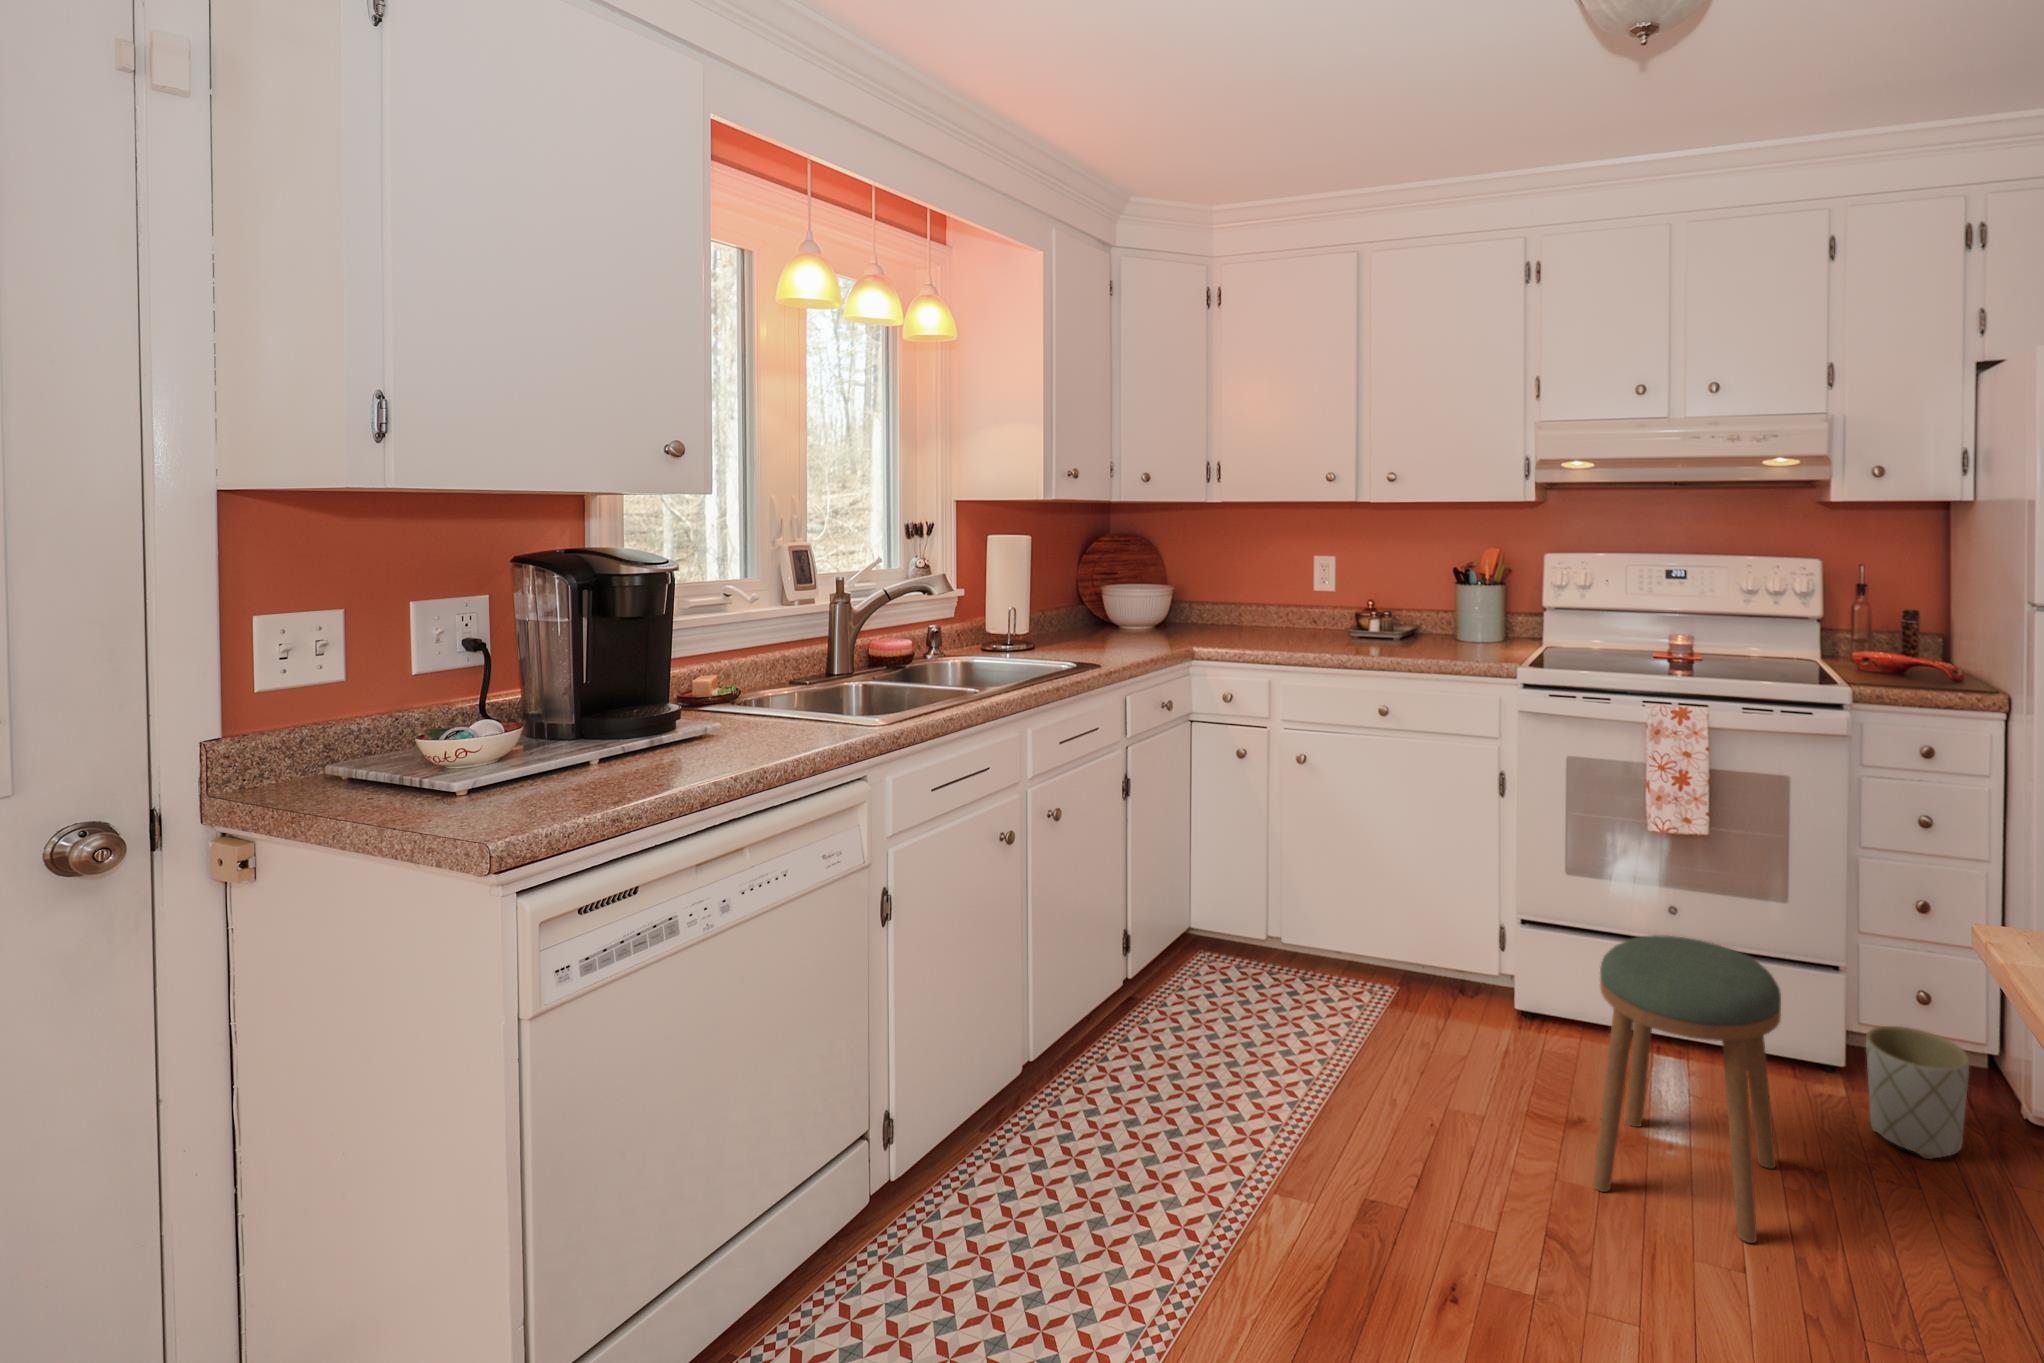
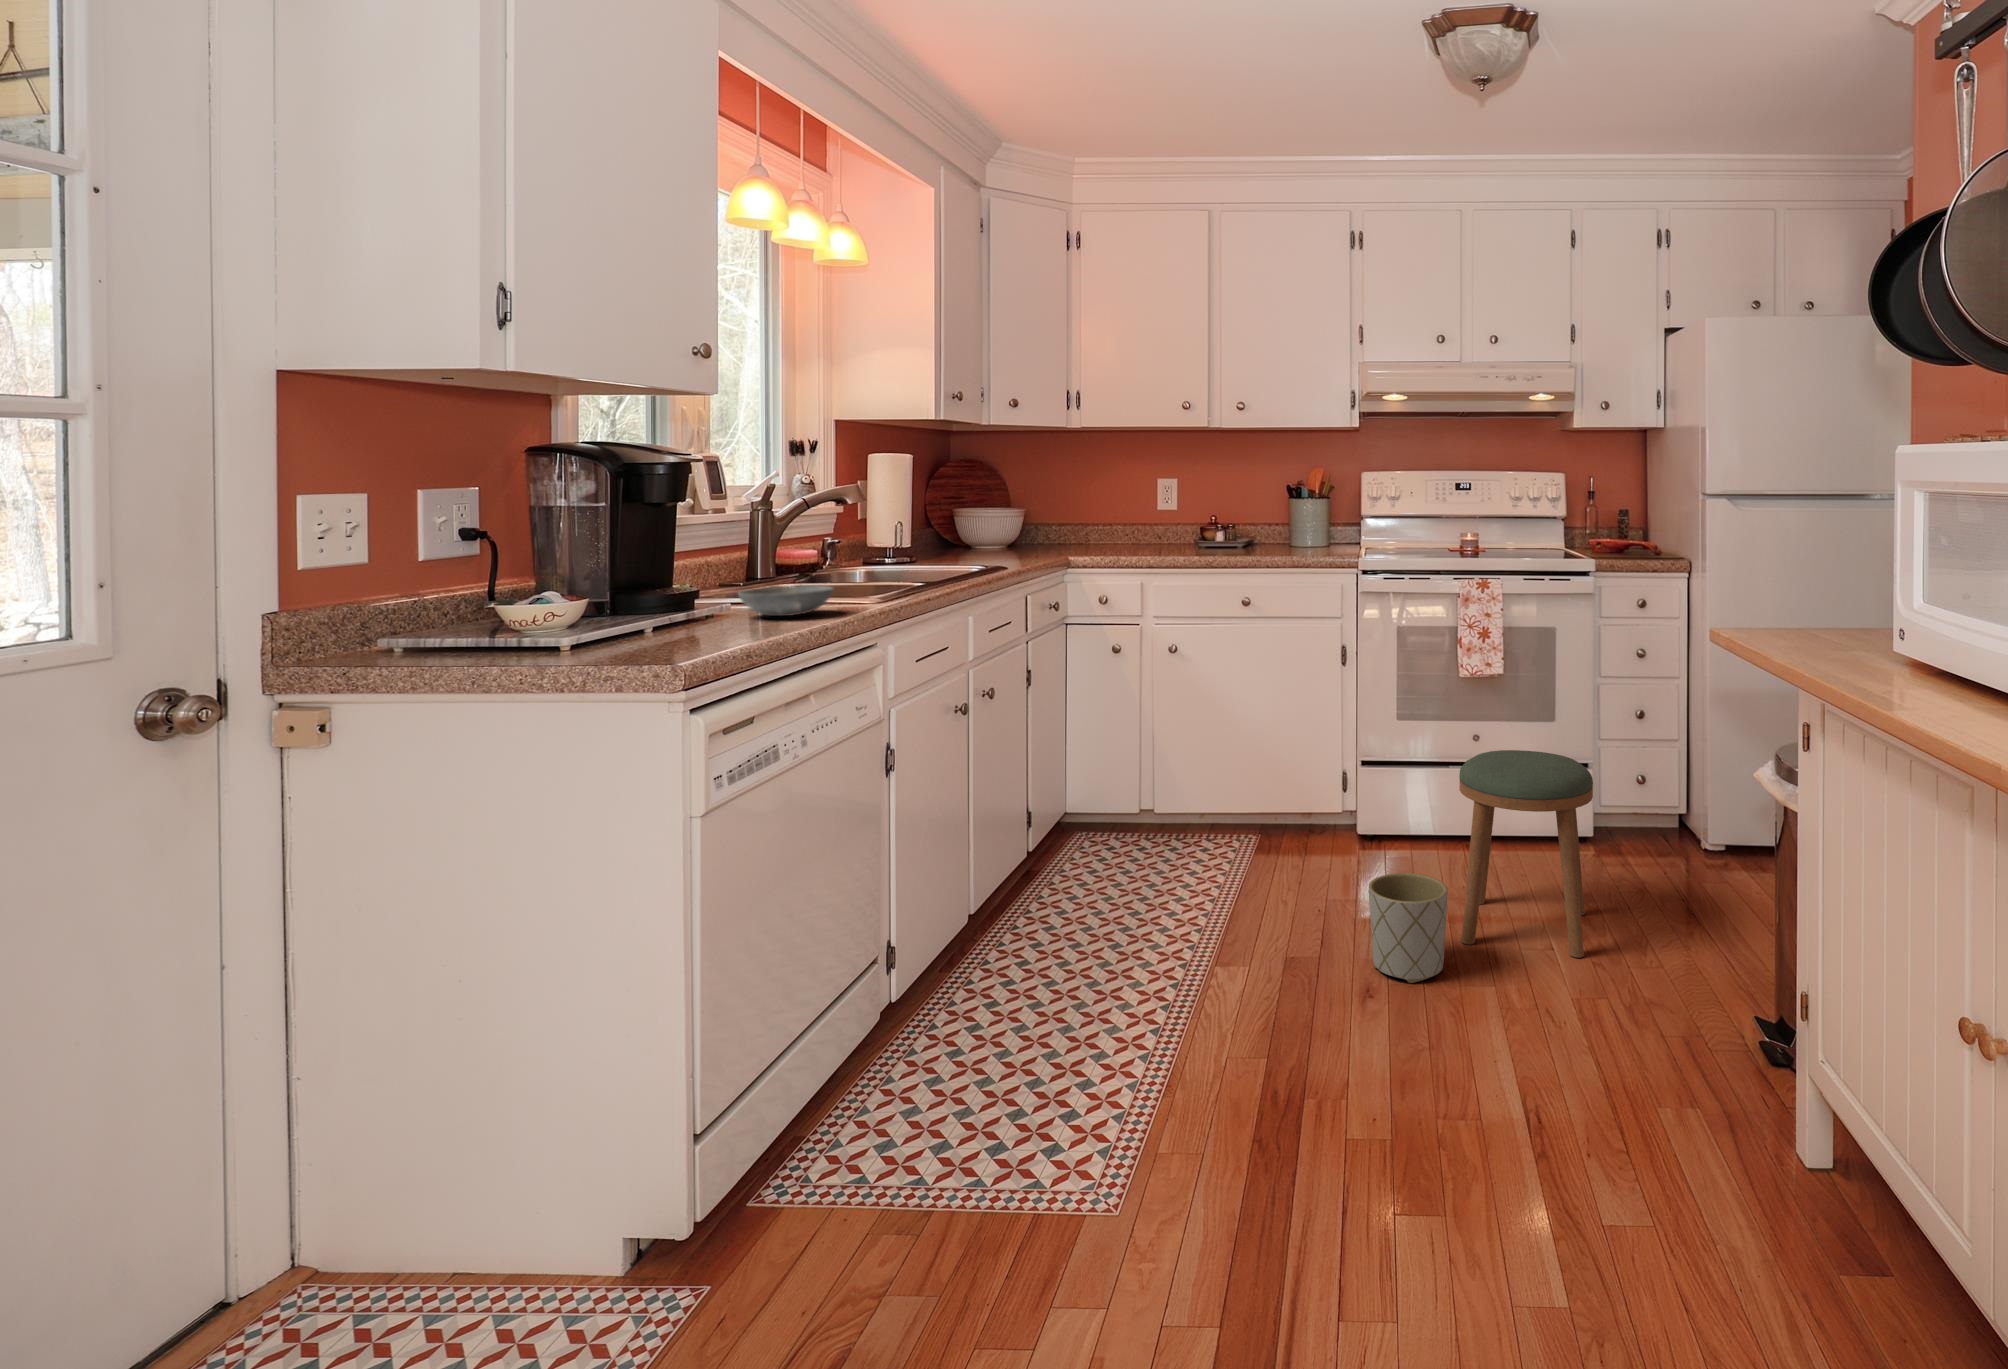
bowl: none [711,708,818,746] -> present [738,585,833,616]
planter: present [1866,1026,1969,1159] -> present [1369,873,1448,983]

